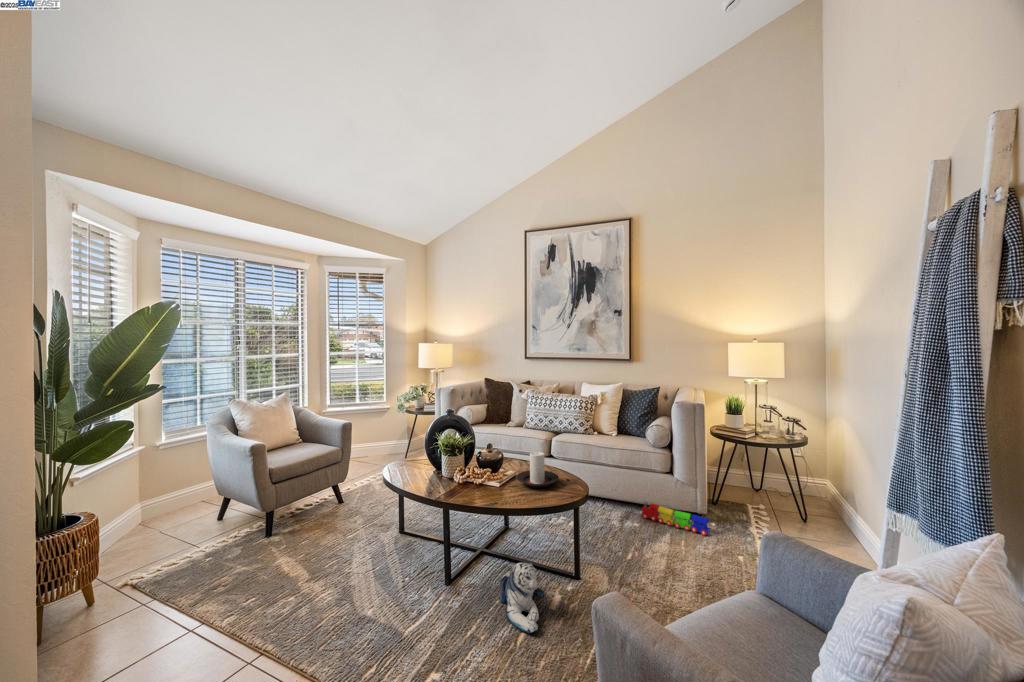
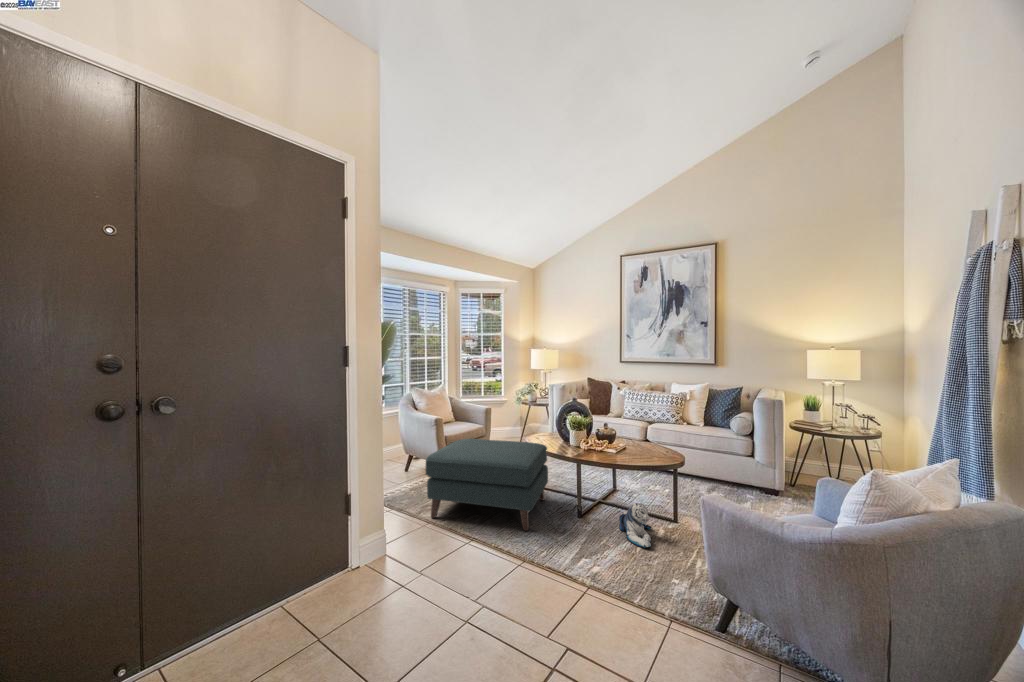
candle holder: present [516,452,559,488] -> none [627,429,660,455]
ottoman: none [198,475,410,621] -> present [426,439,548,531]
toy train: present [642,501,710,535] -> none [727,478,787,506]

